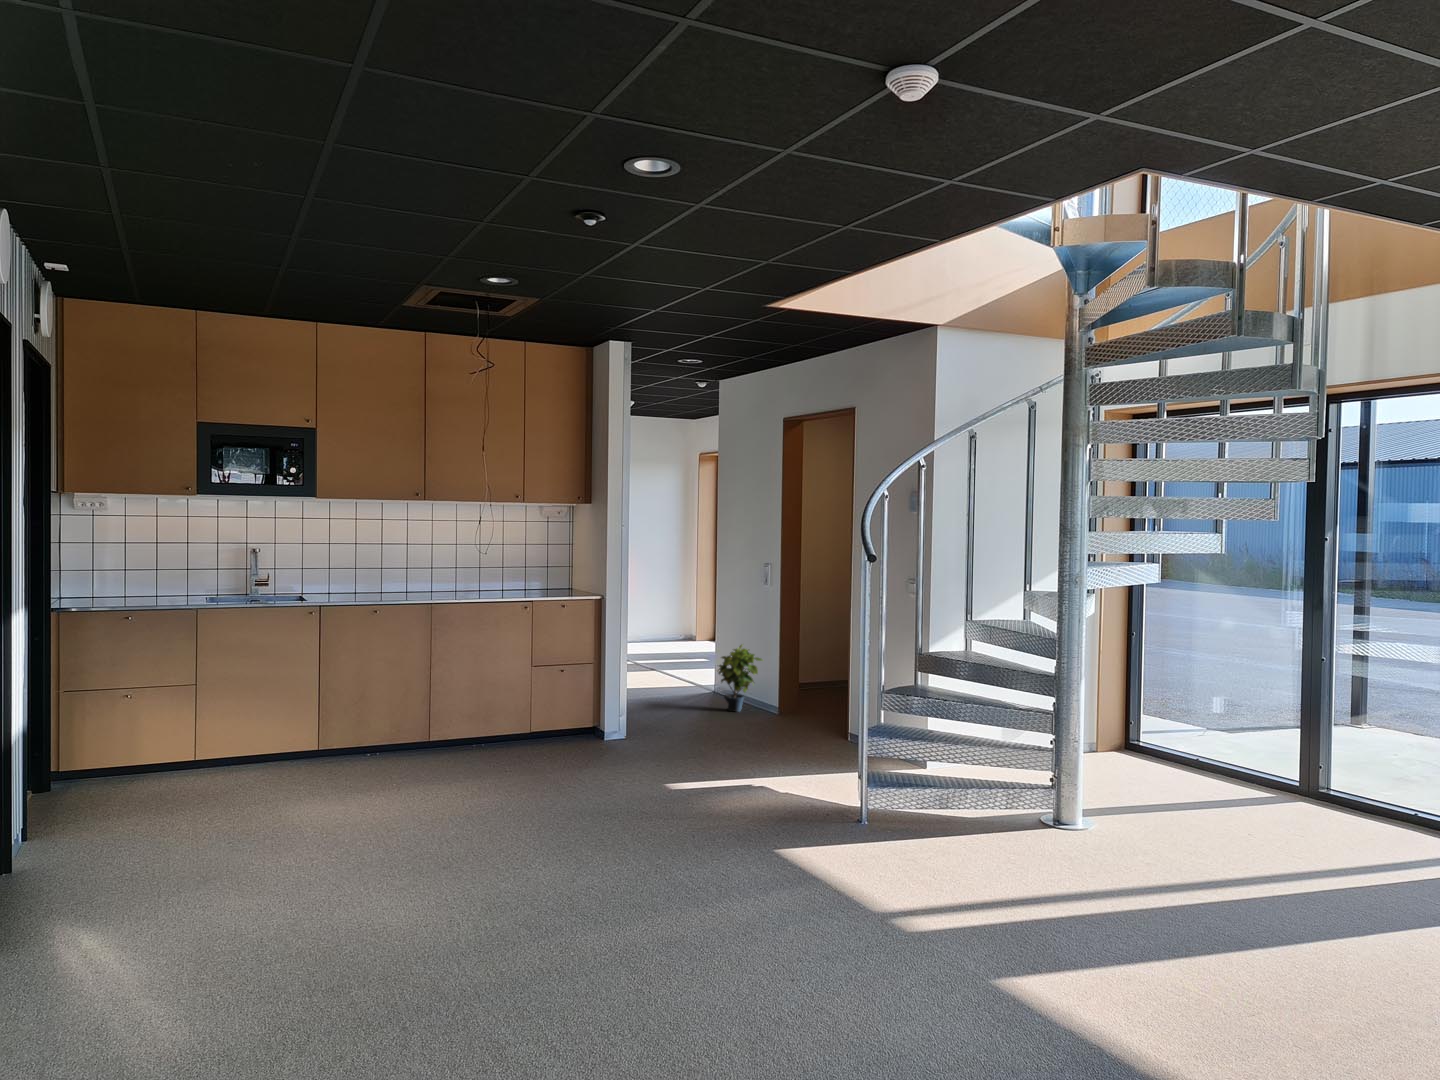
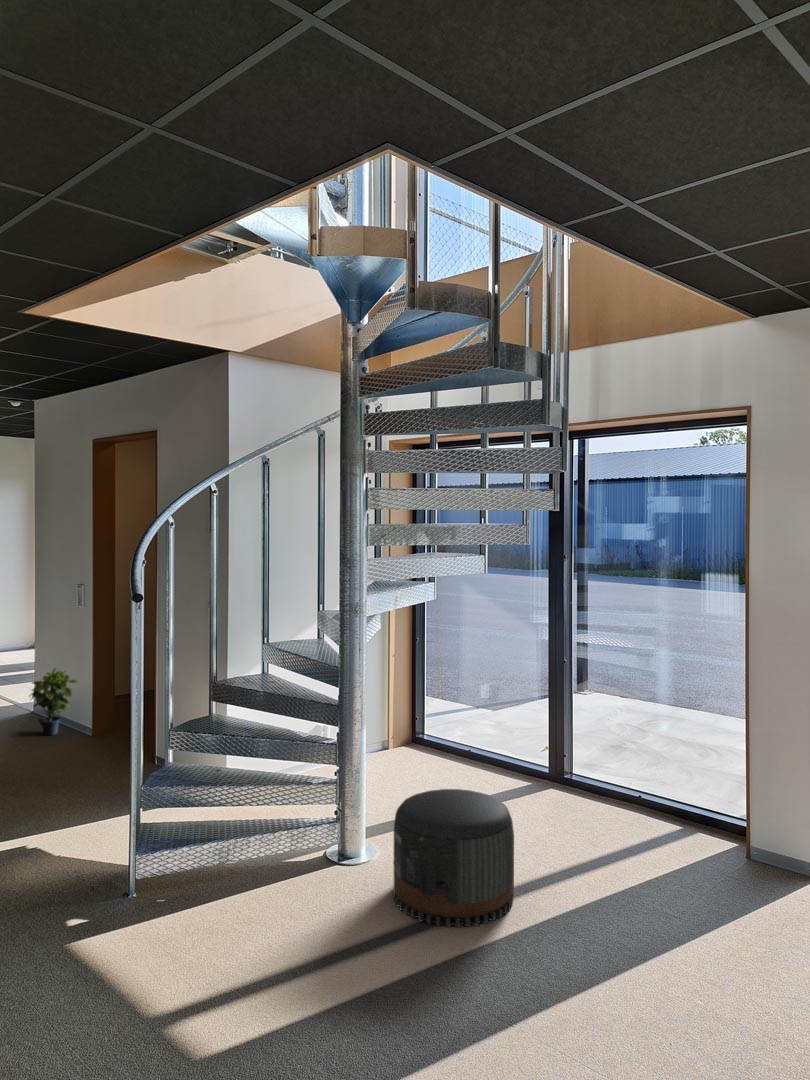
pouf: none [1115,760,1245,882] -> present [393,789,514,927]

